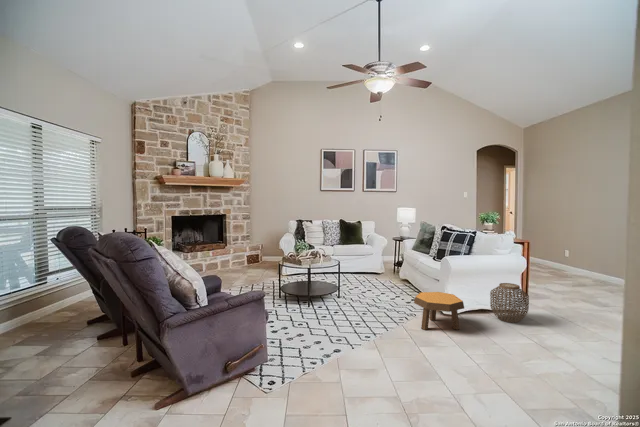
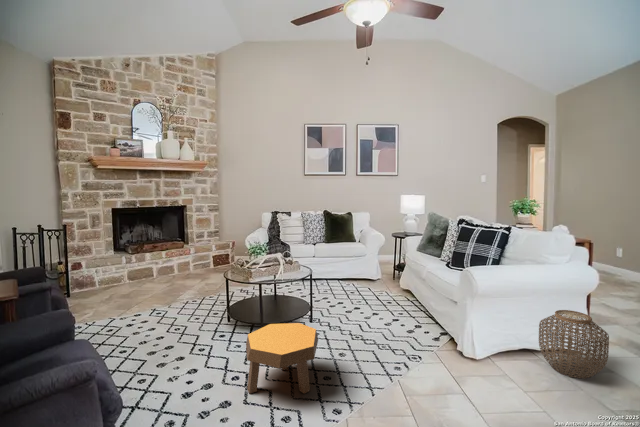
footstool: present [414,292,464,330] -> present [246,323,318,394]

